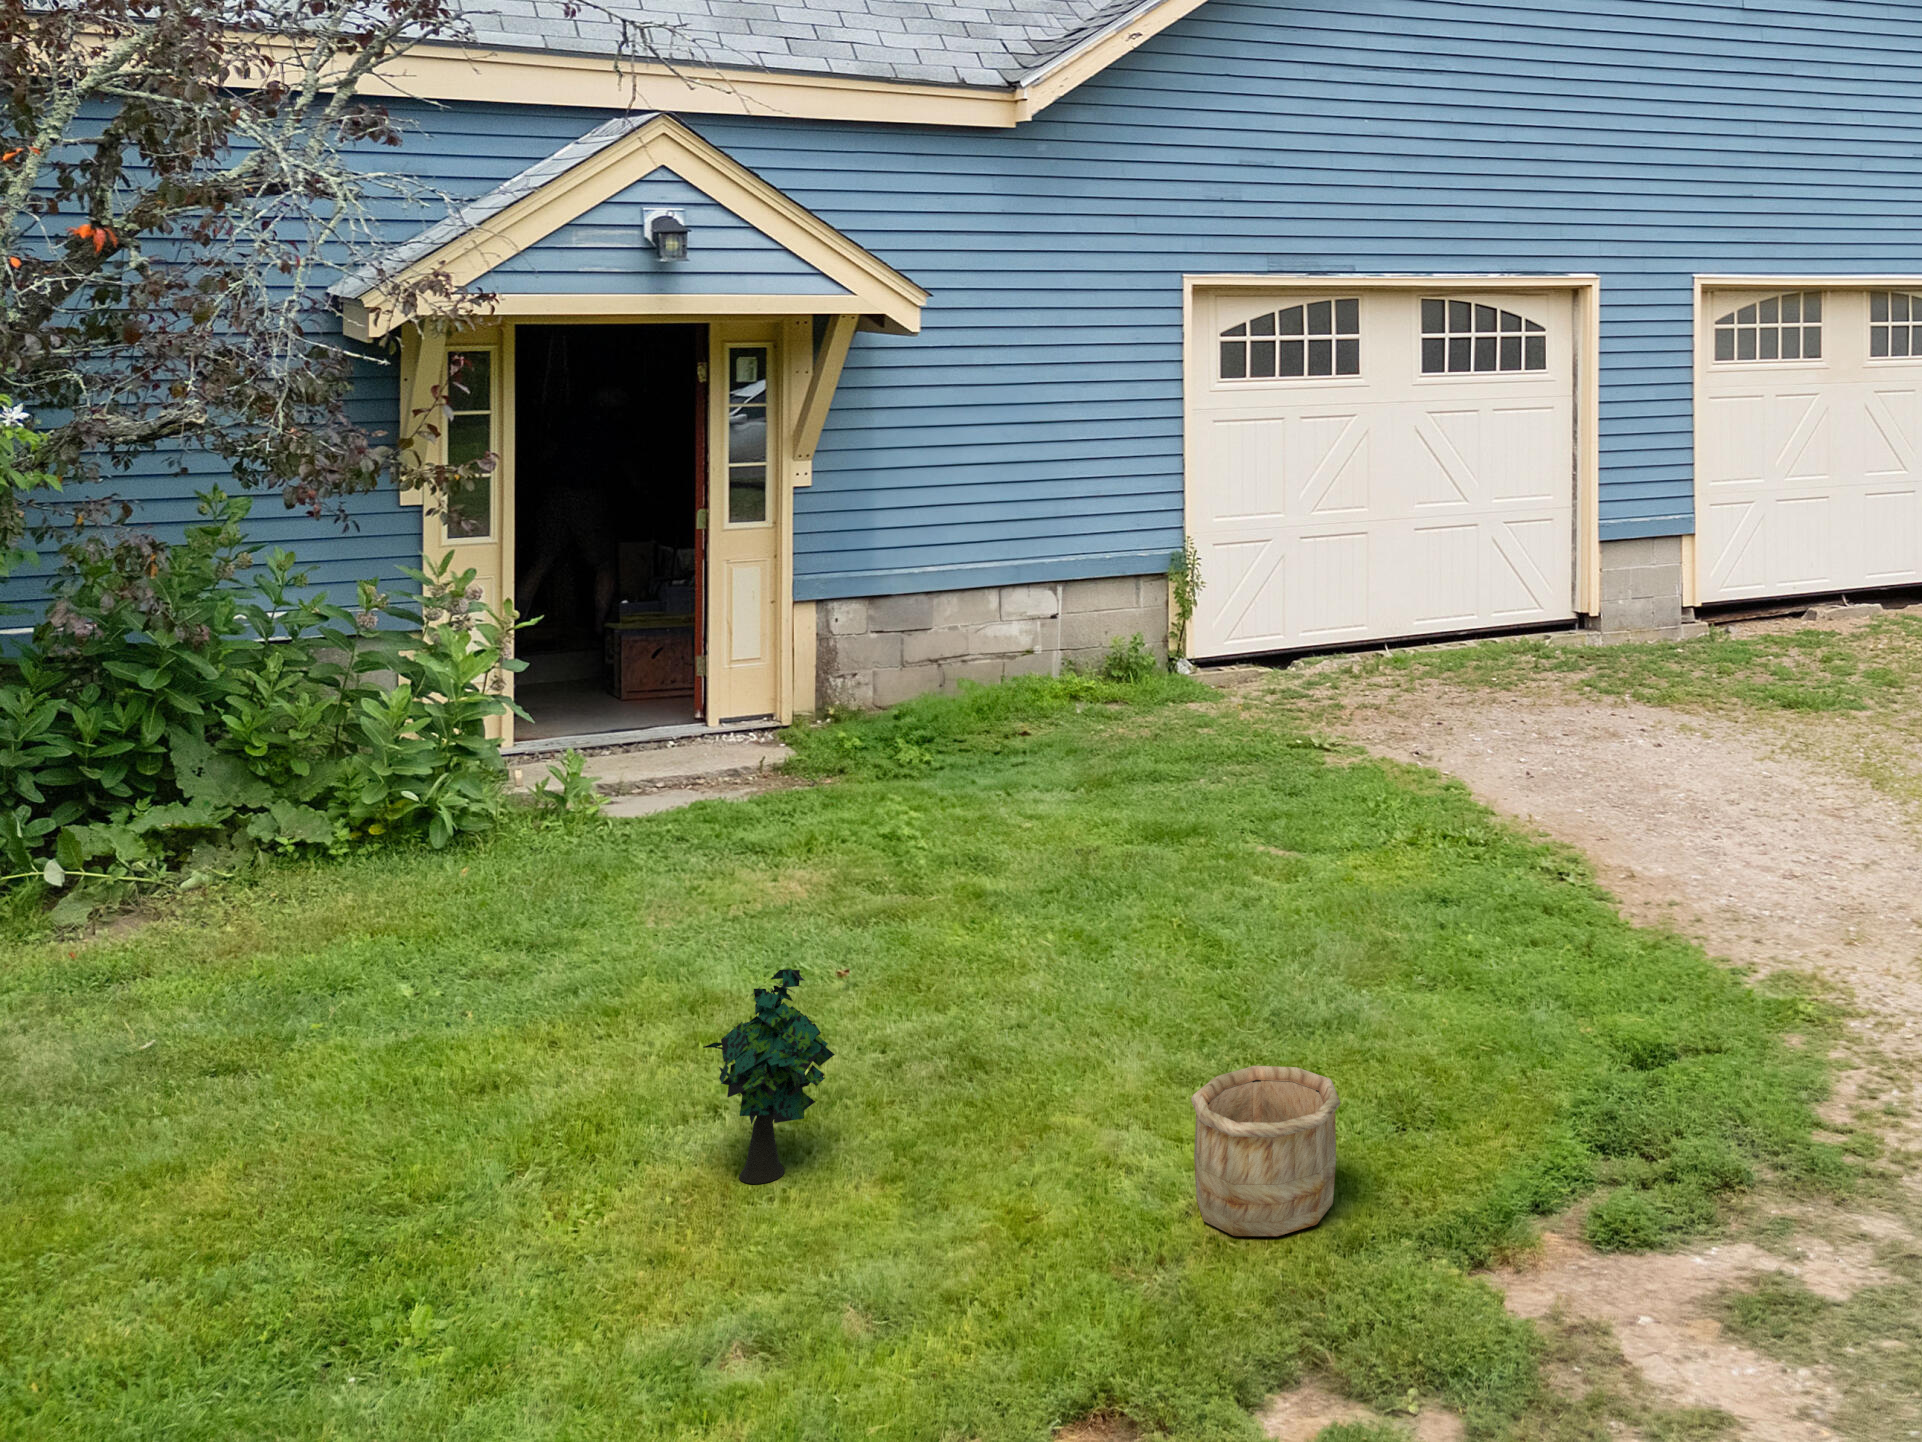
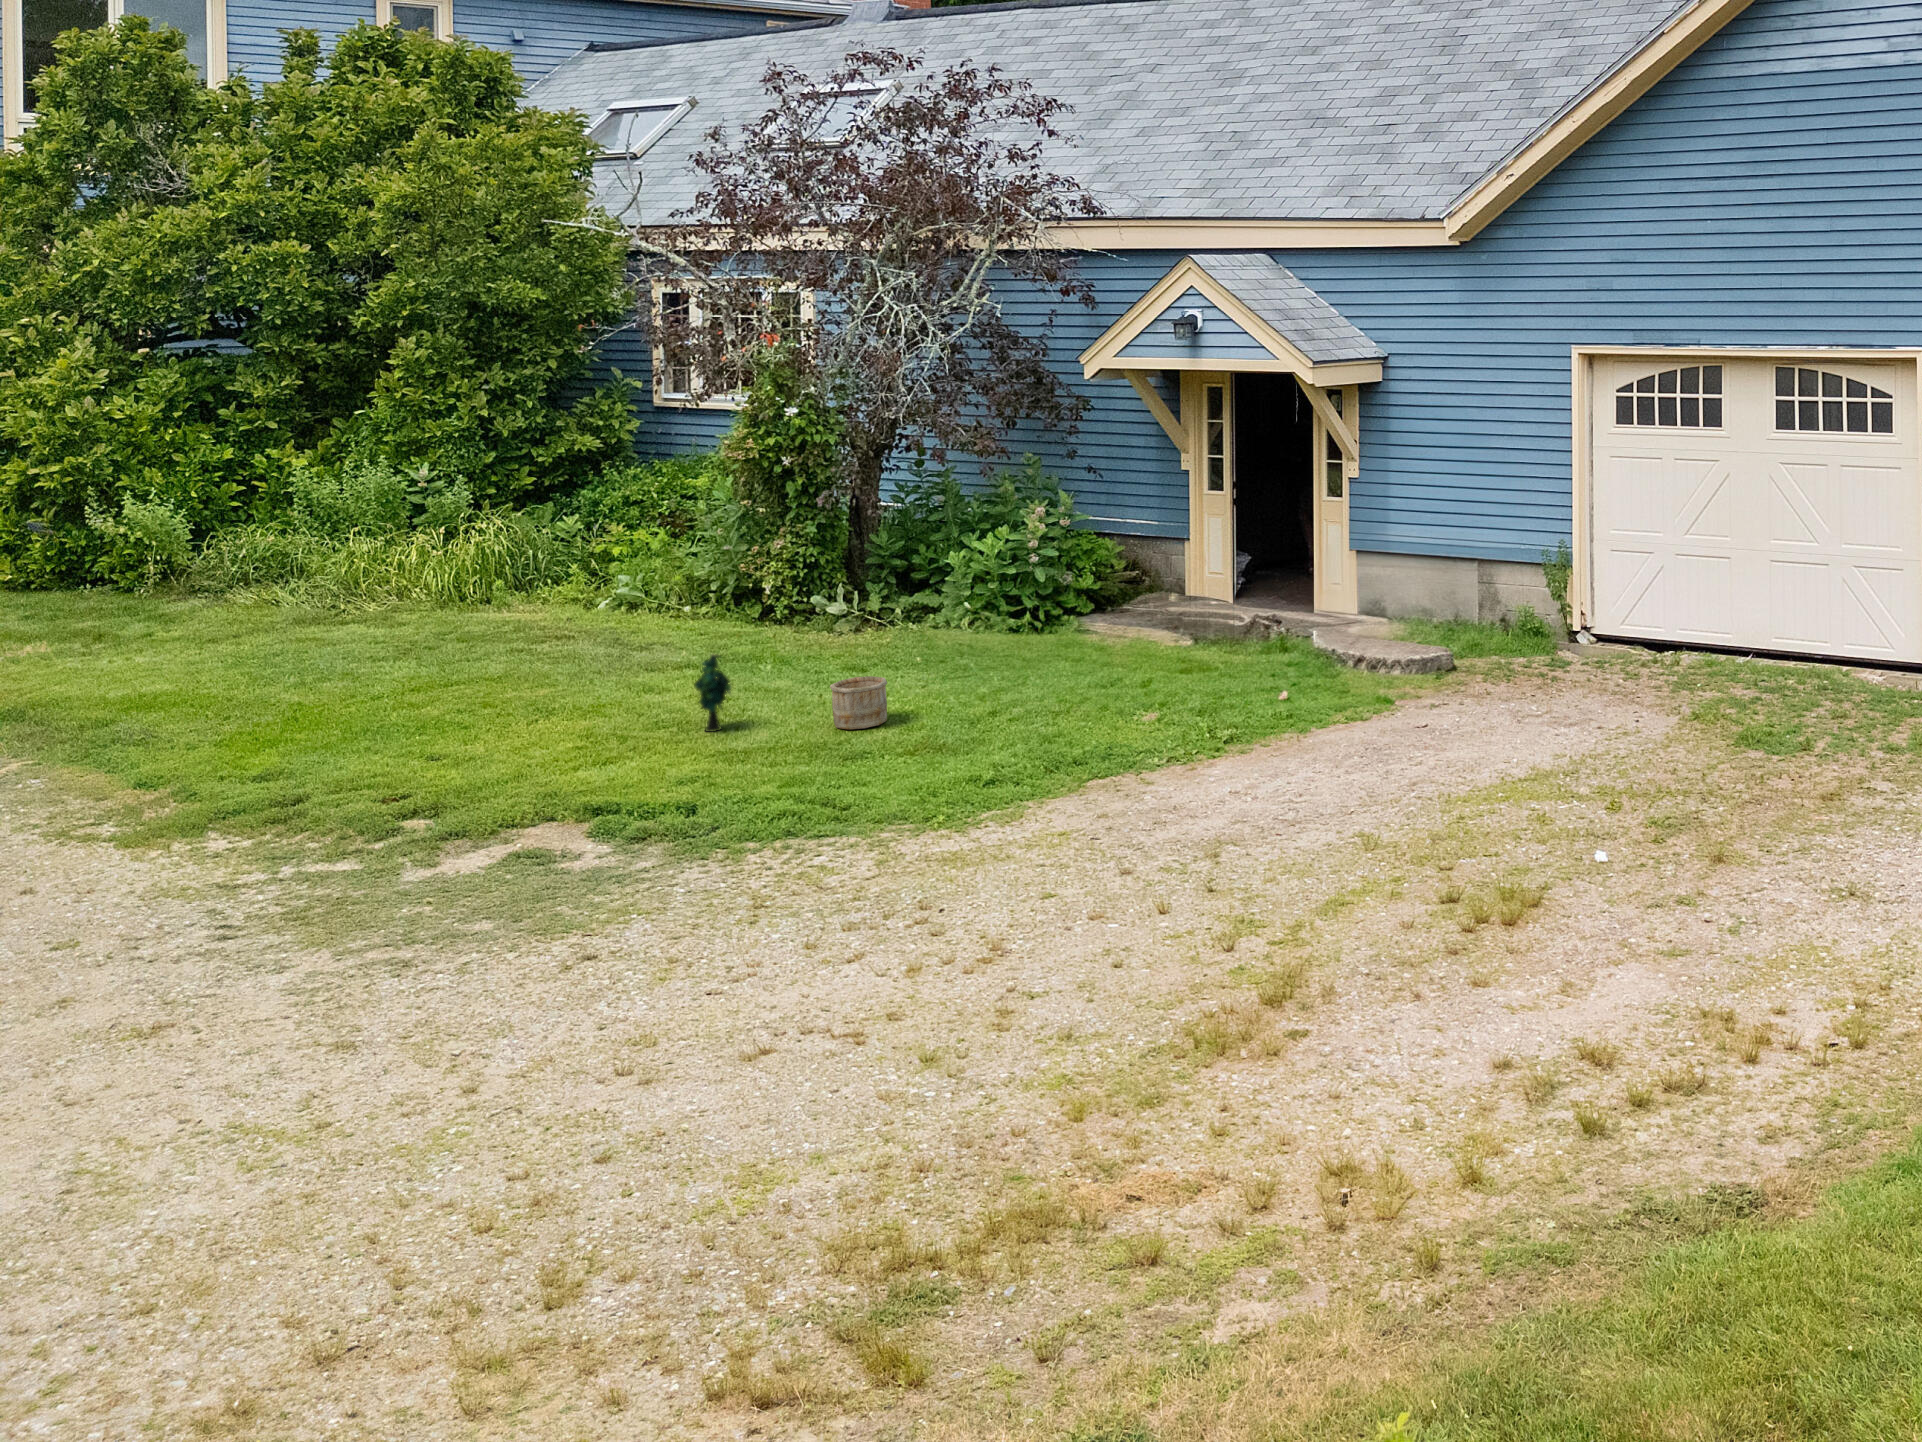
wooden bucket: present [1191,1066,1340,1236] -> present [830,676,887,729]

